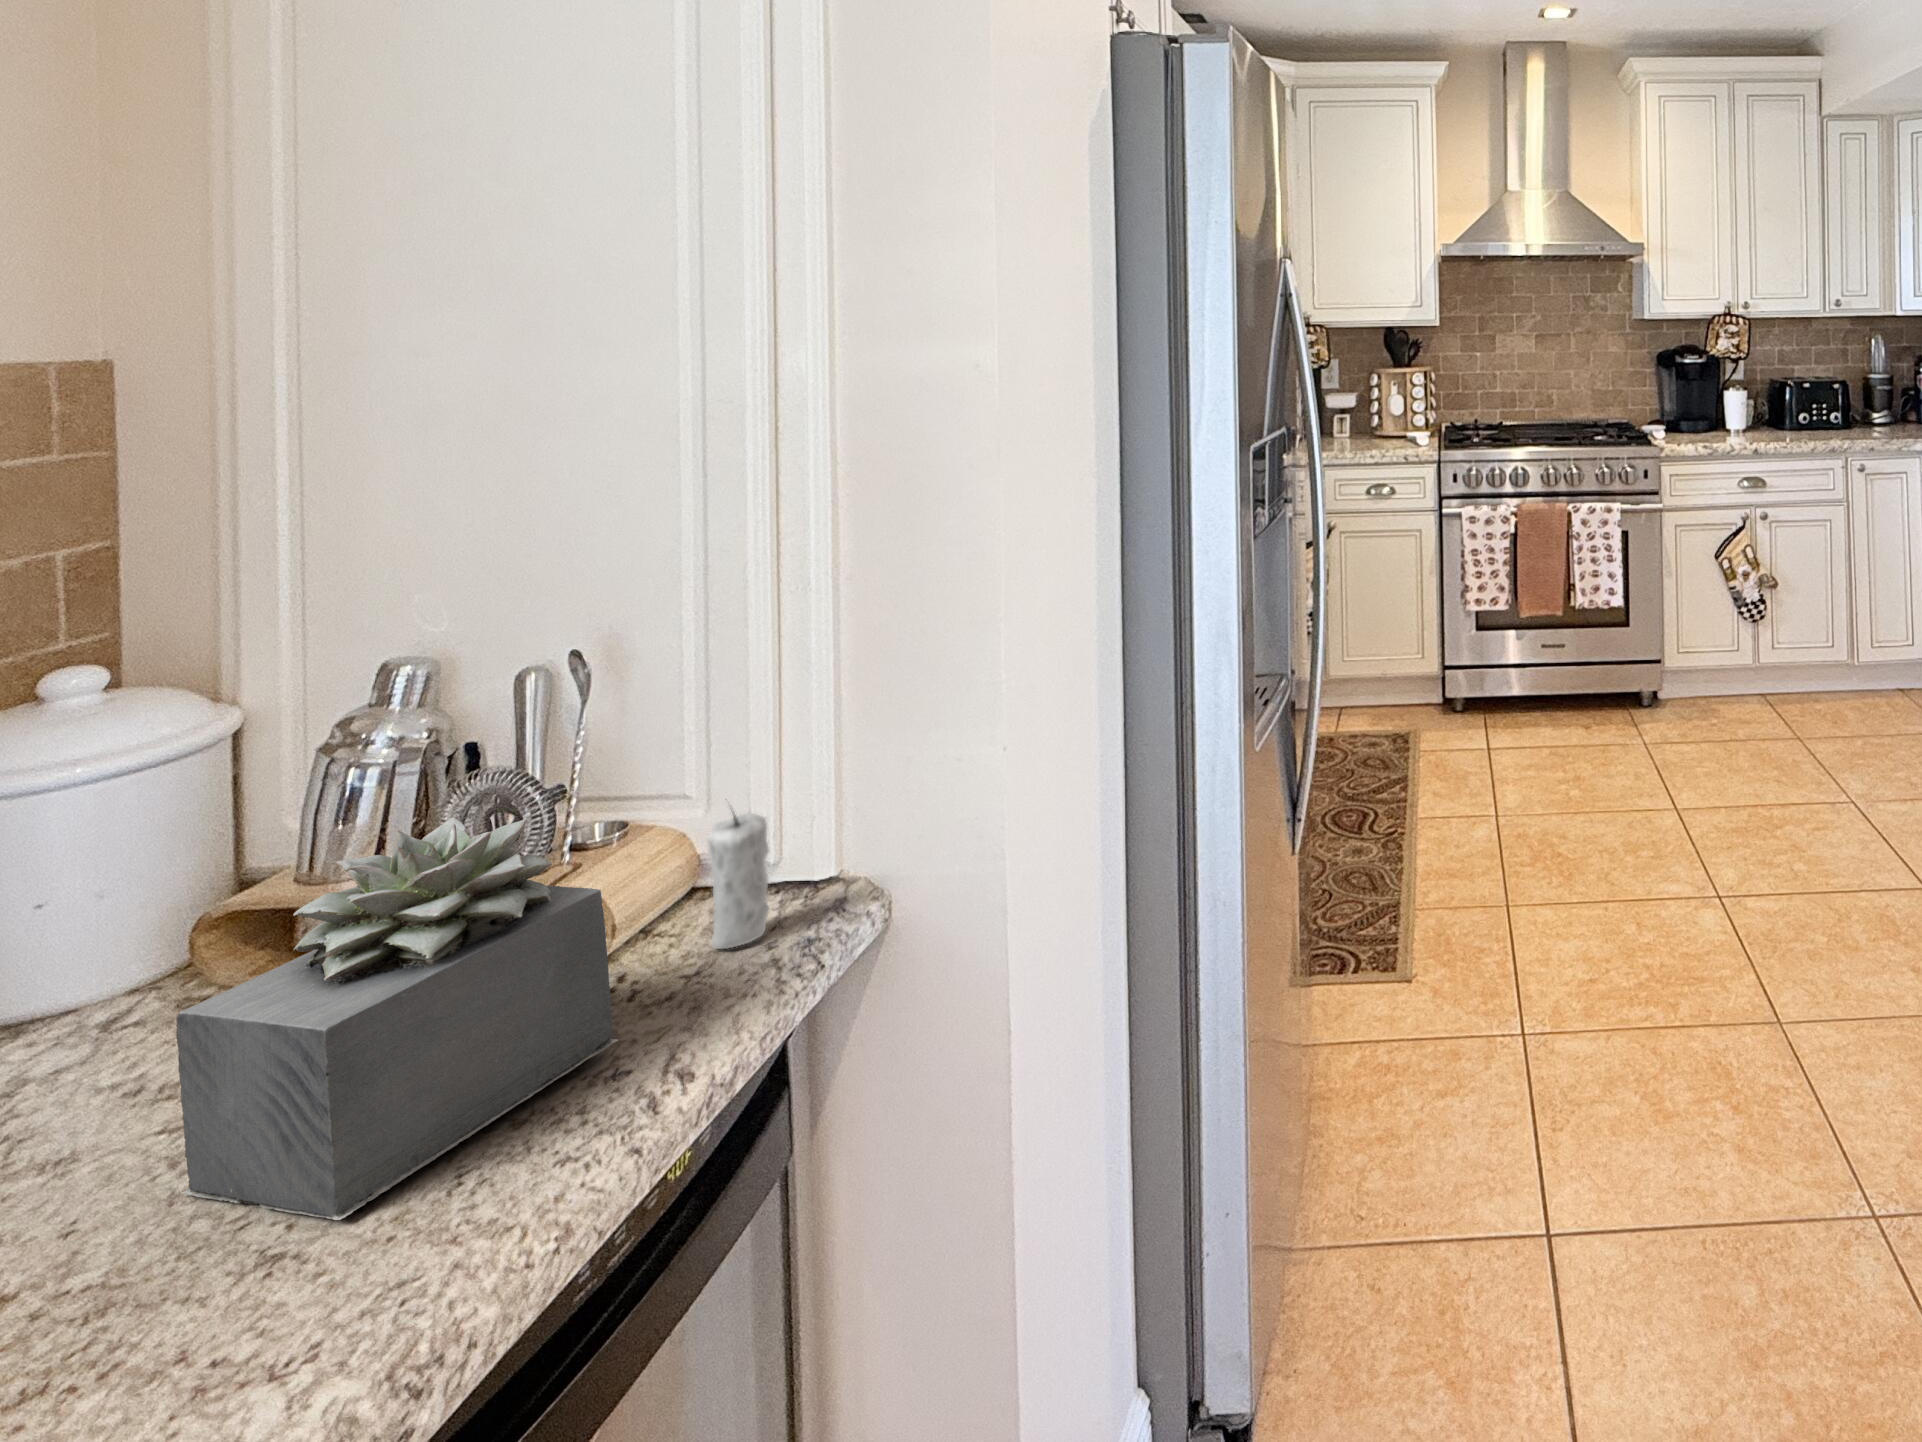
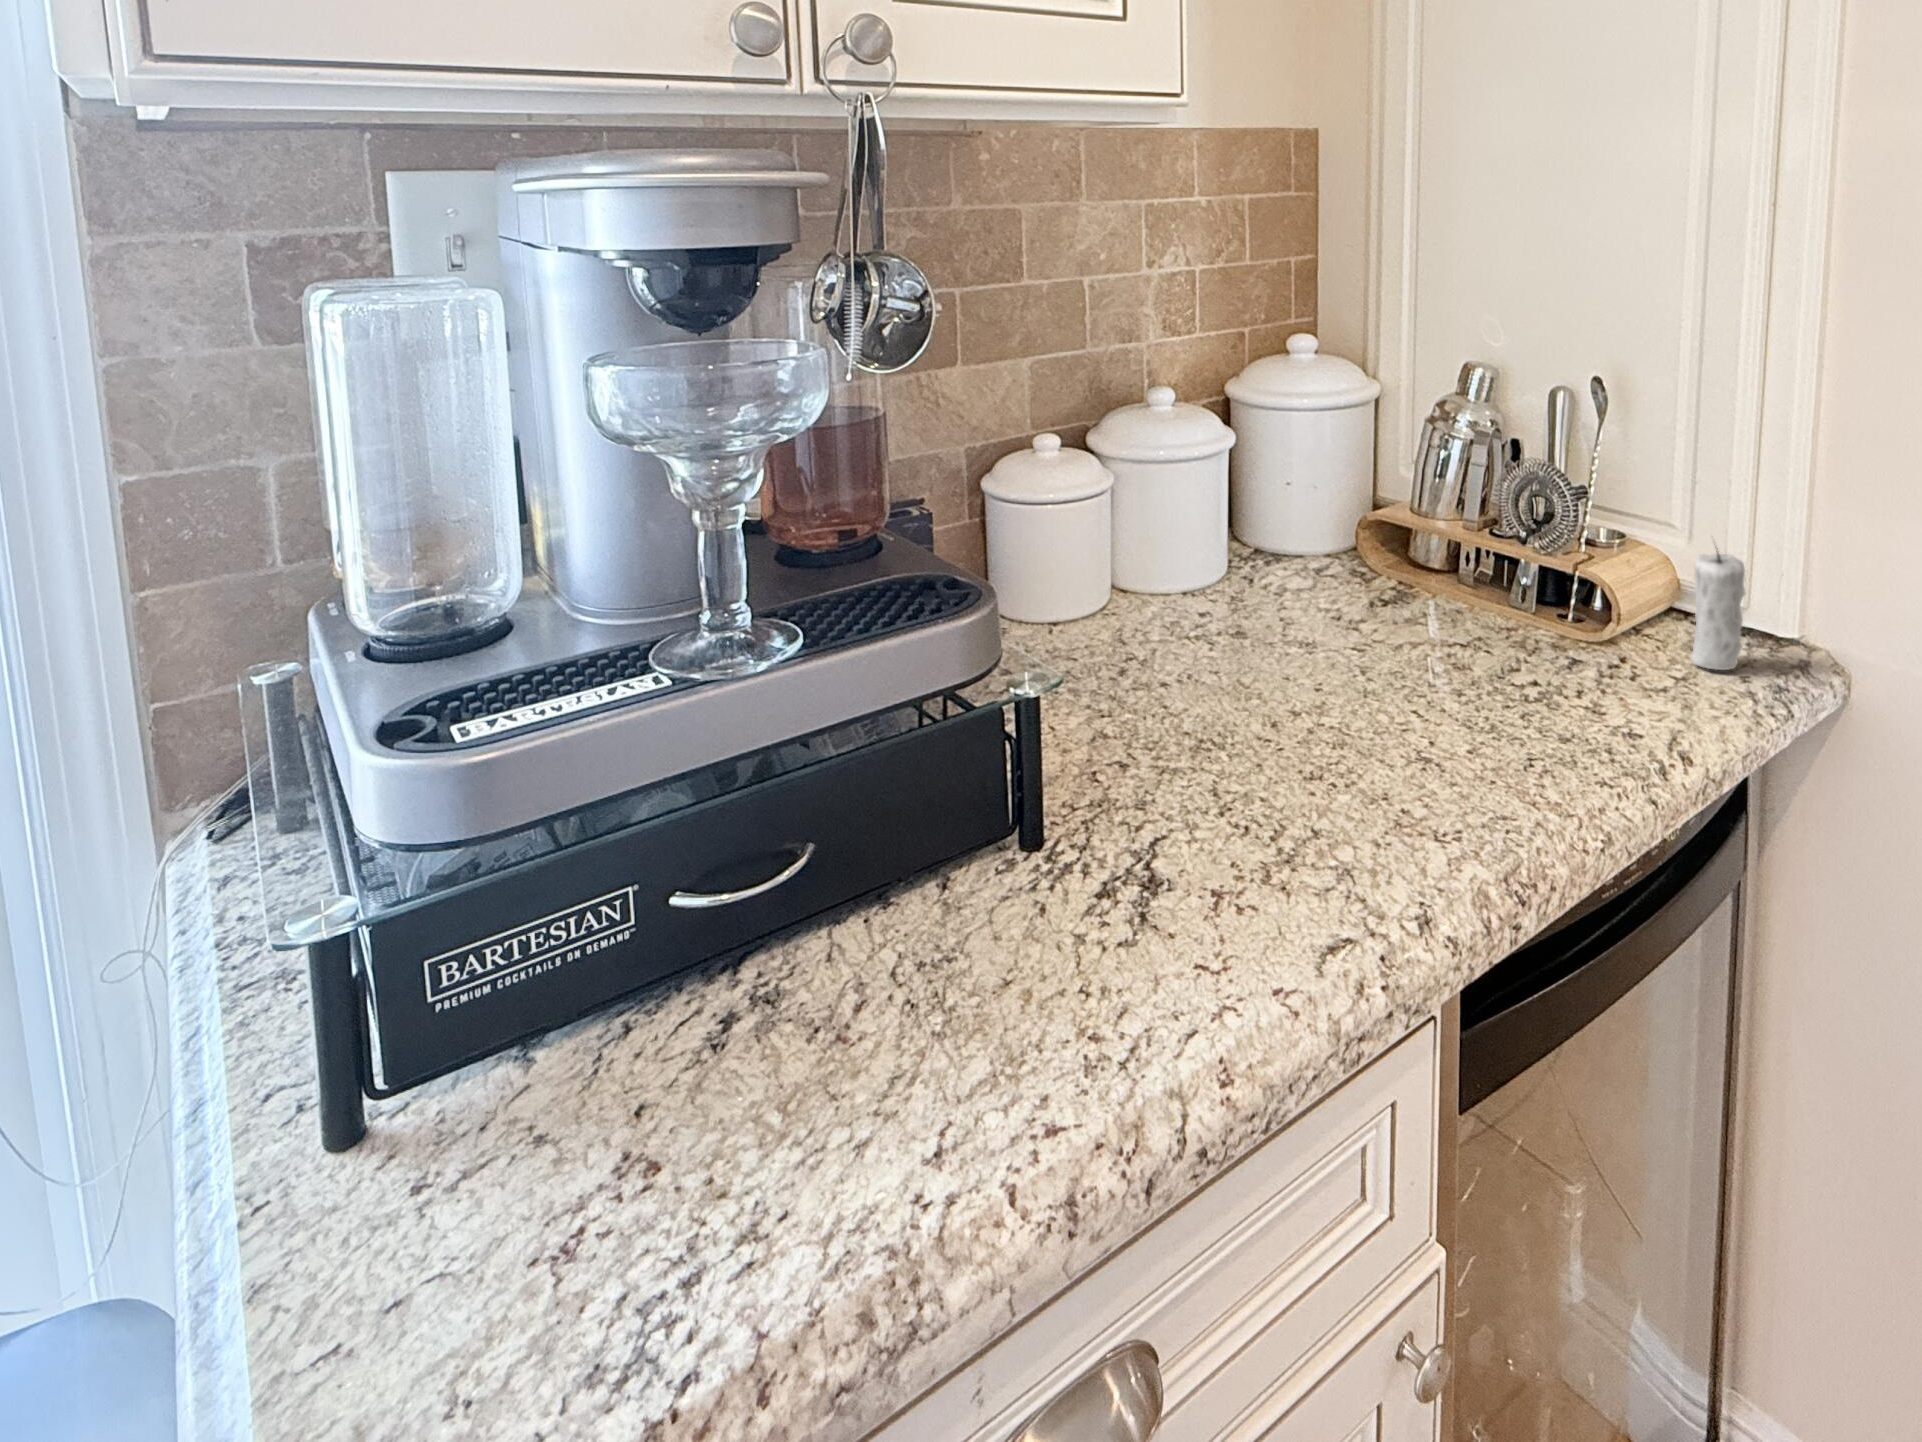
succulent plant: present [176,817,618,1220] -> none [1372,483,1632,753]

